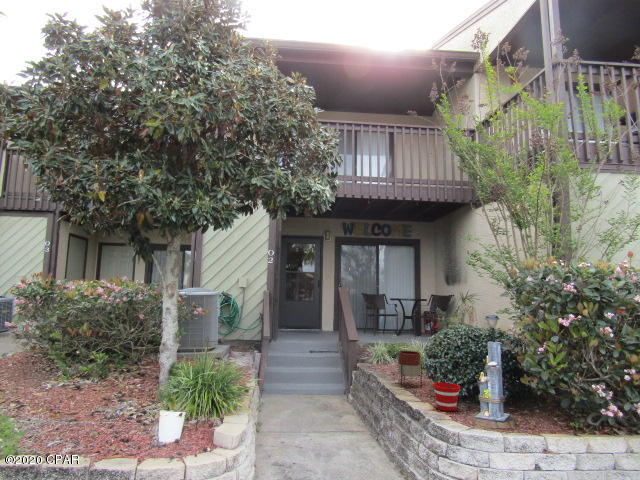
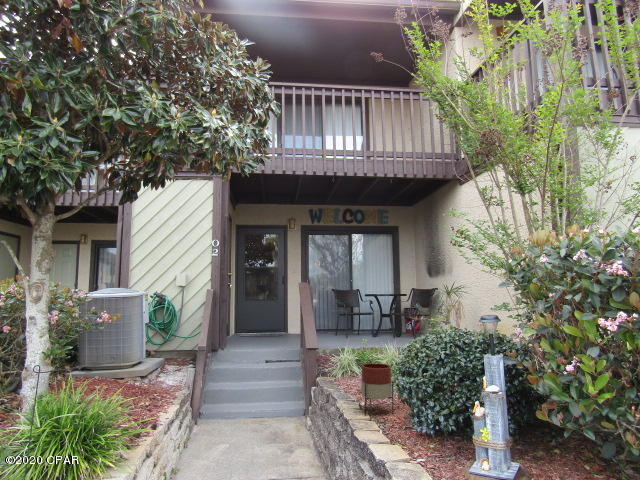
bucket: present [433,374,460,411] -> none [405,401,445,460]

